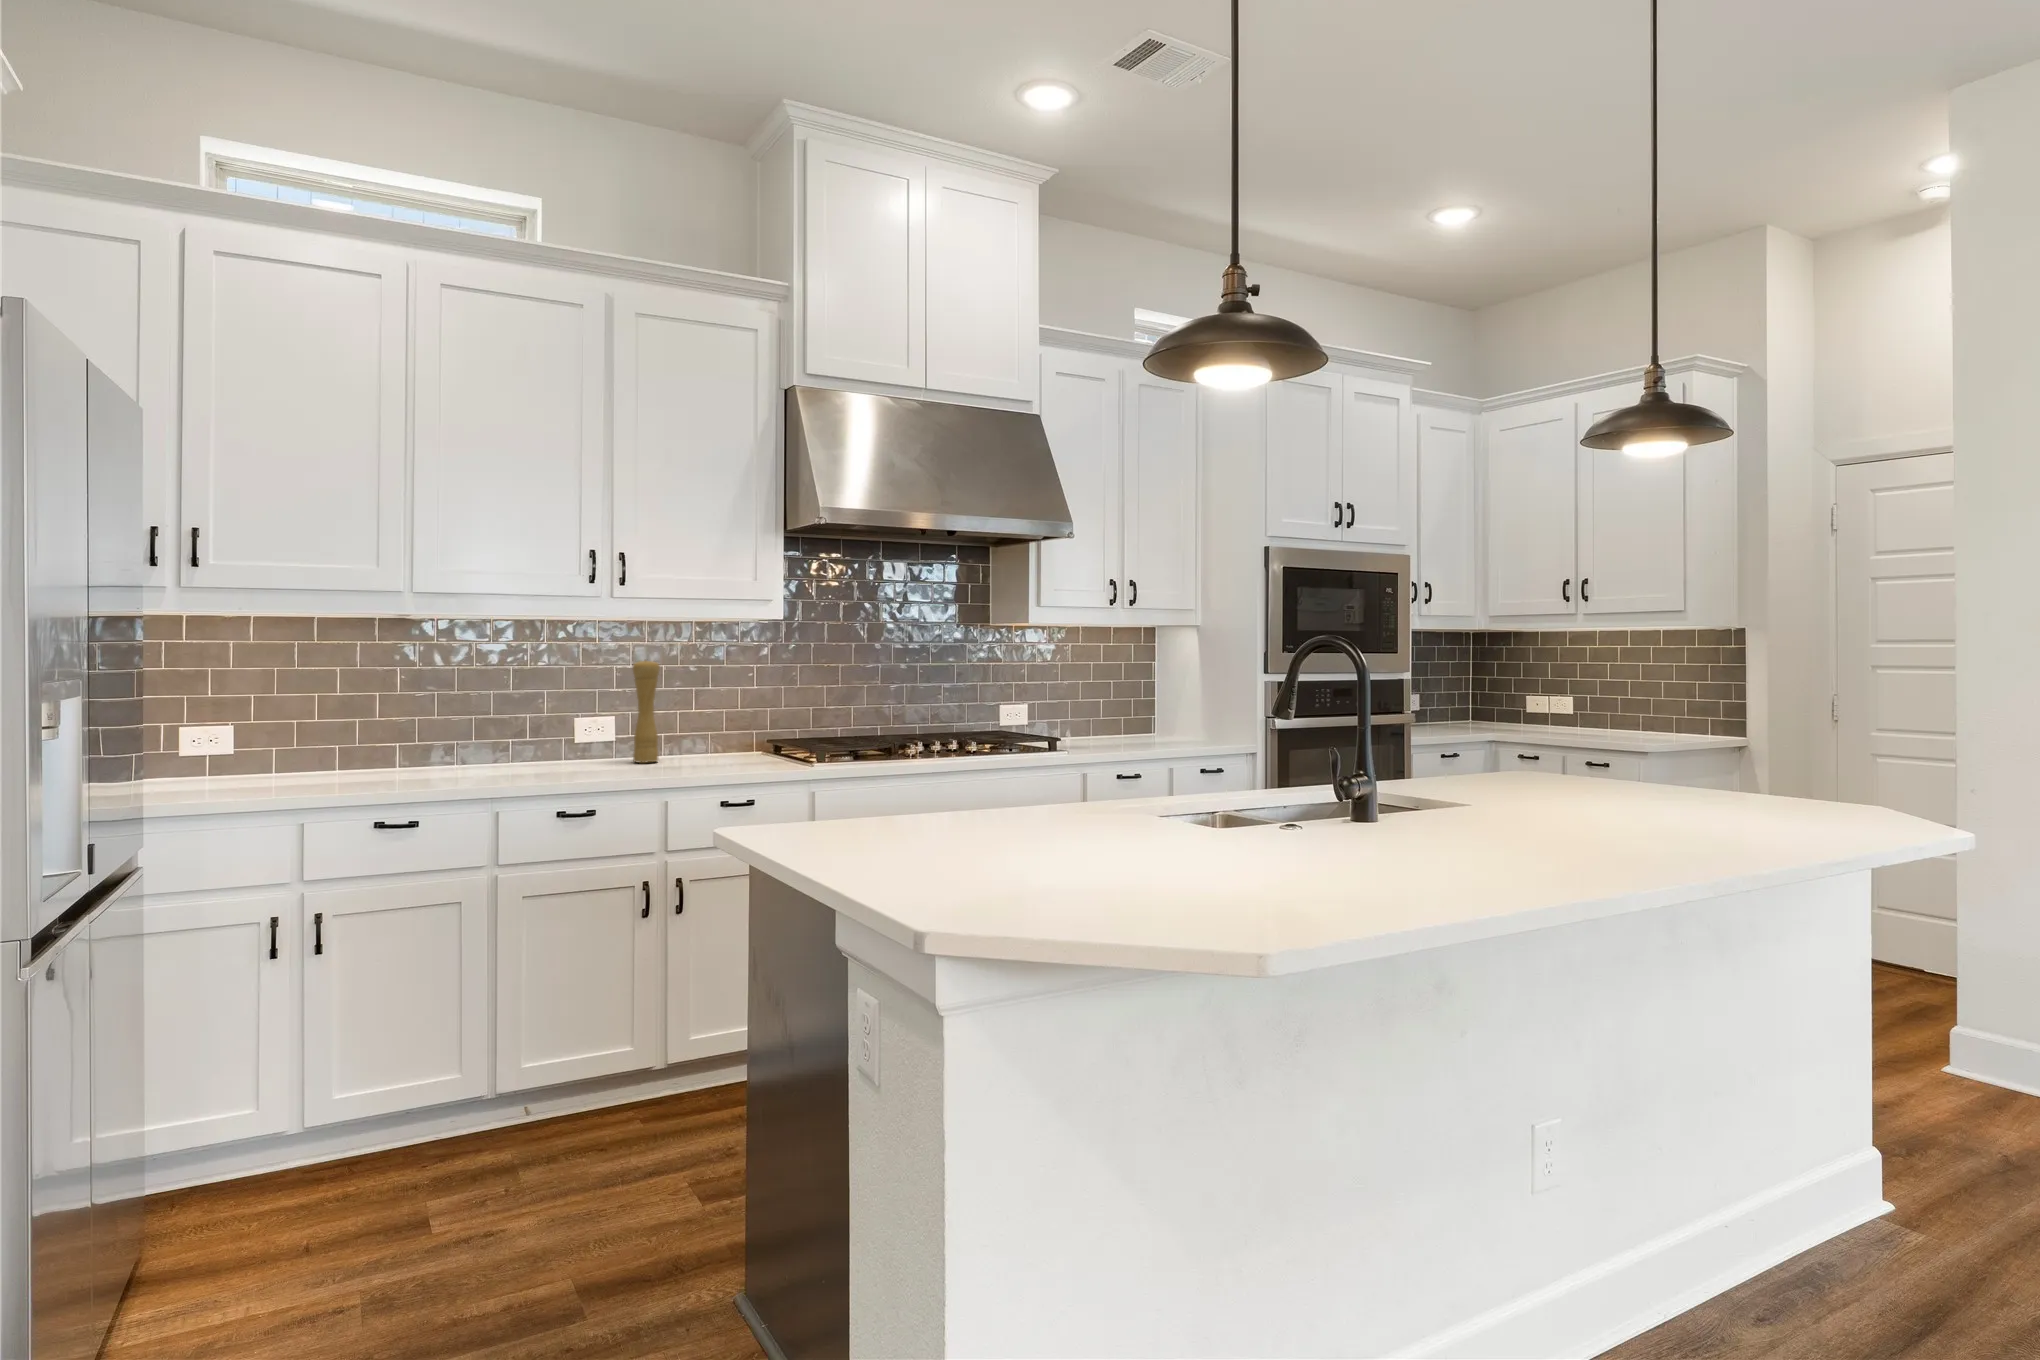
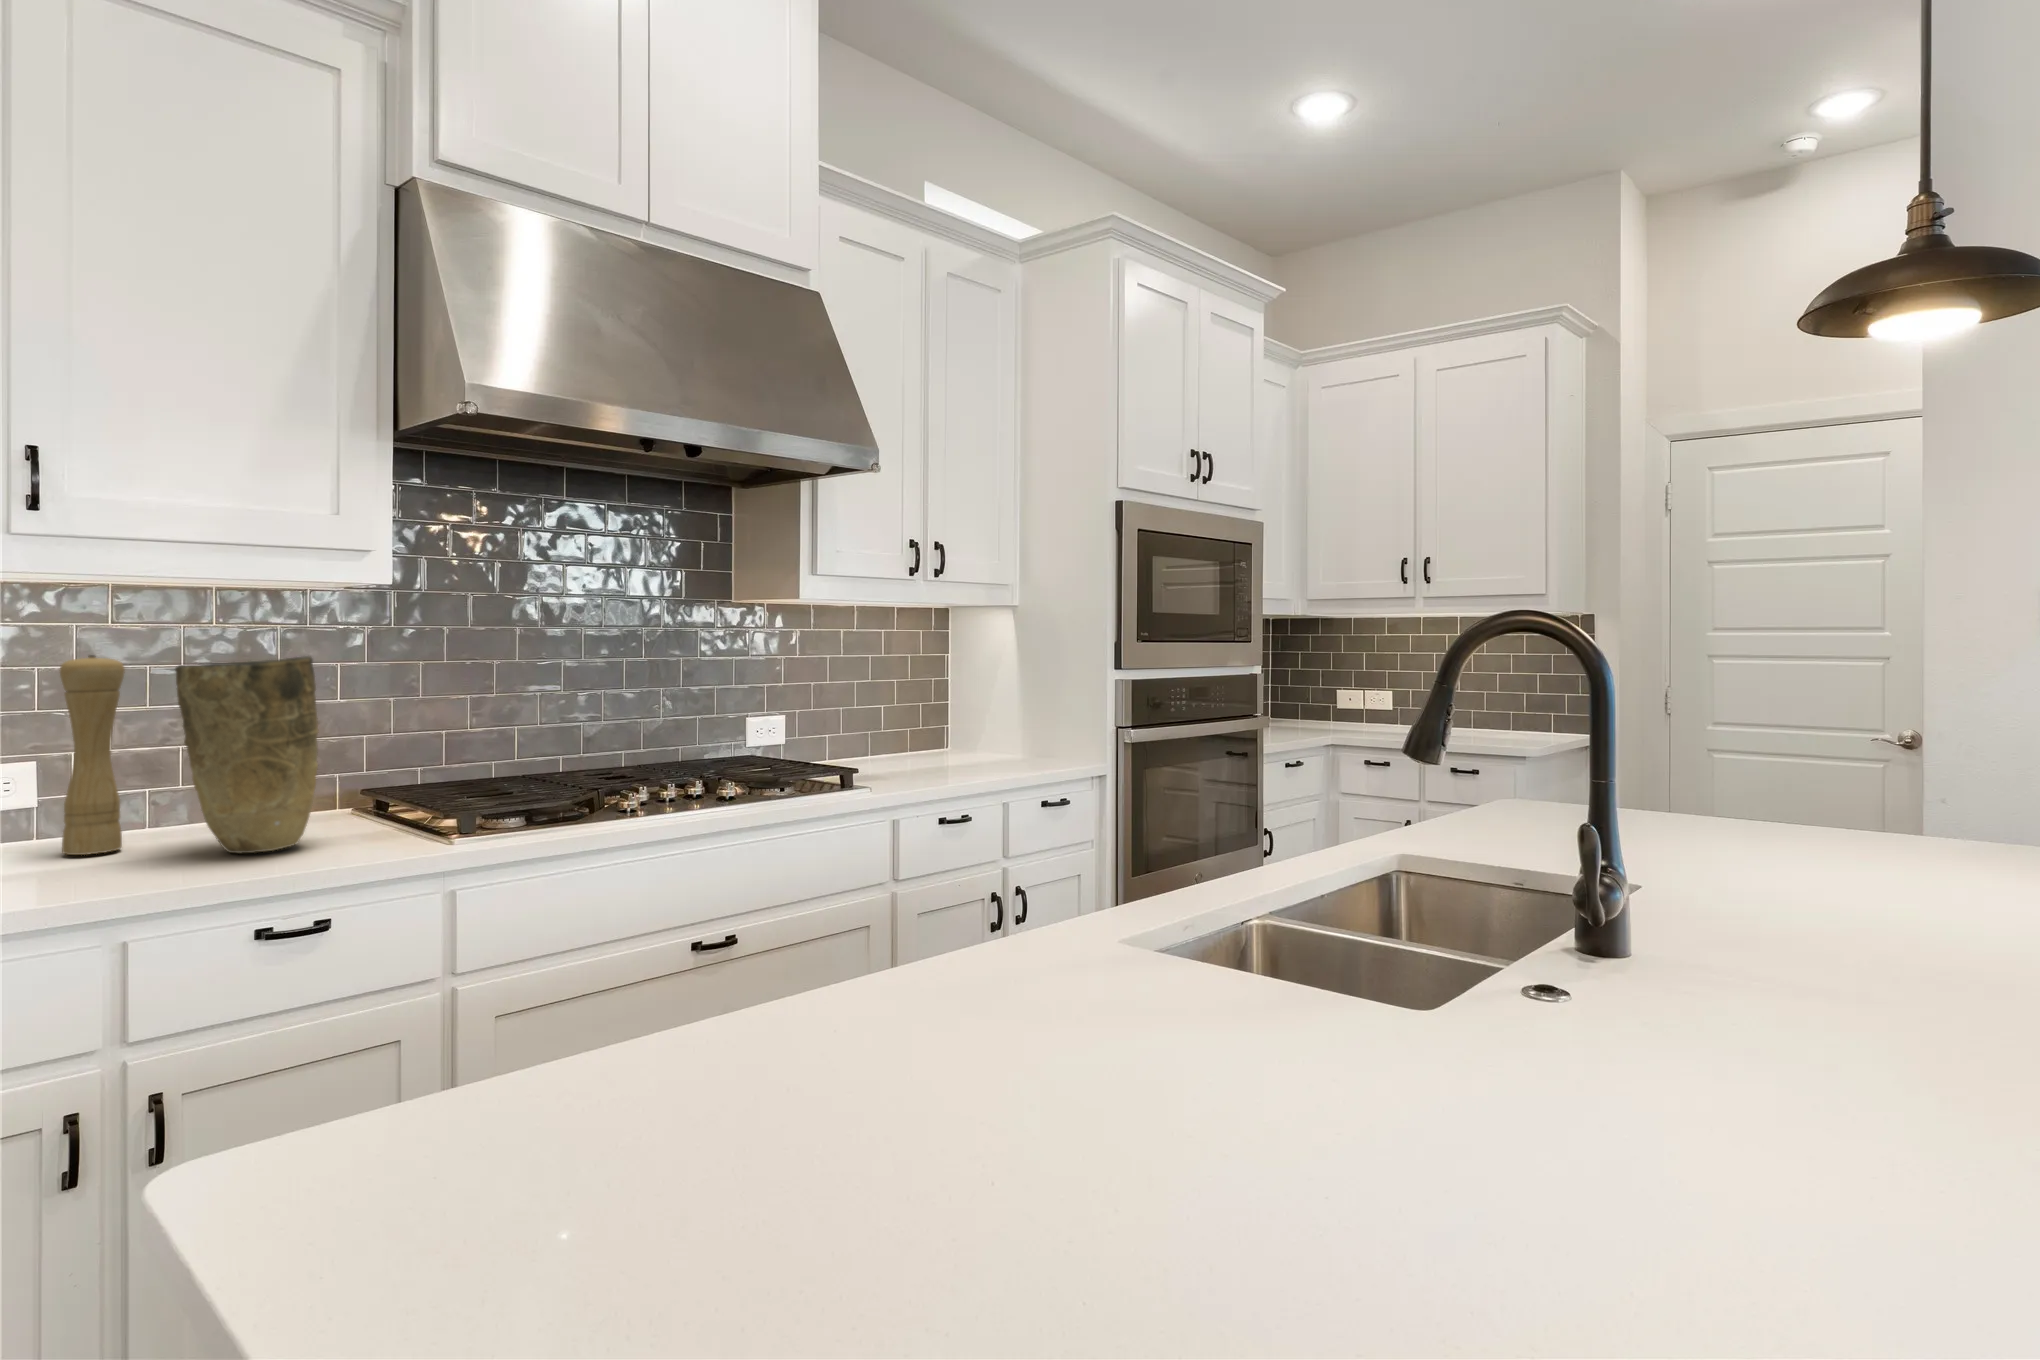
vase: none [683,661,748,765] -> present [175,656,318,853]

